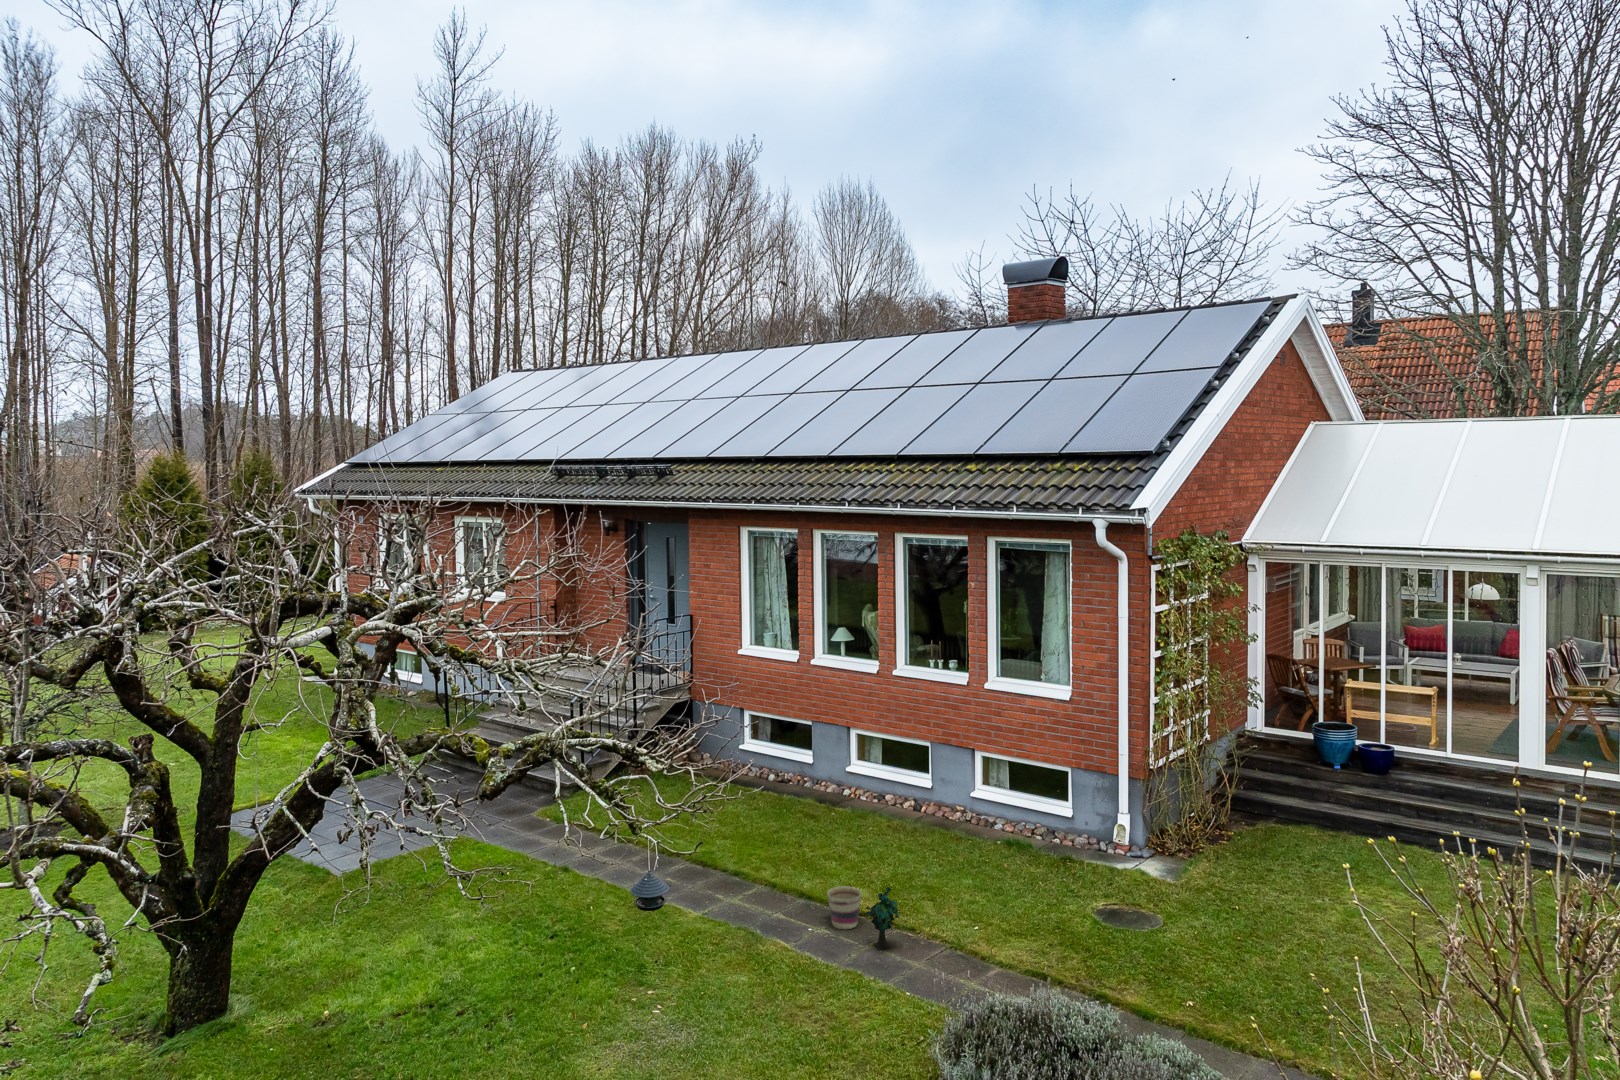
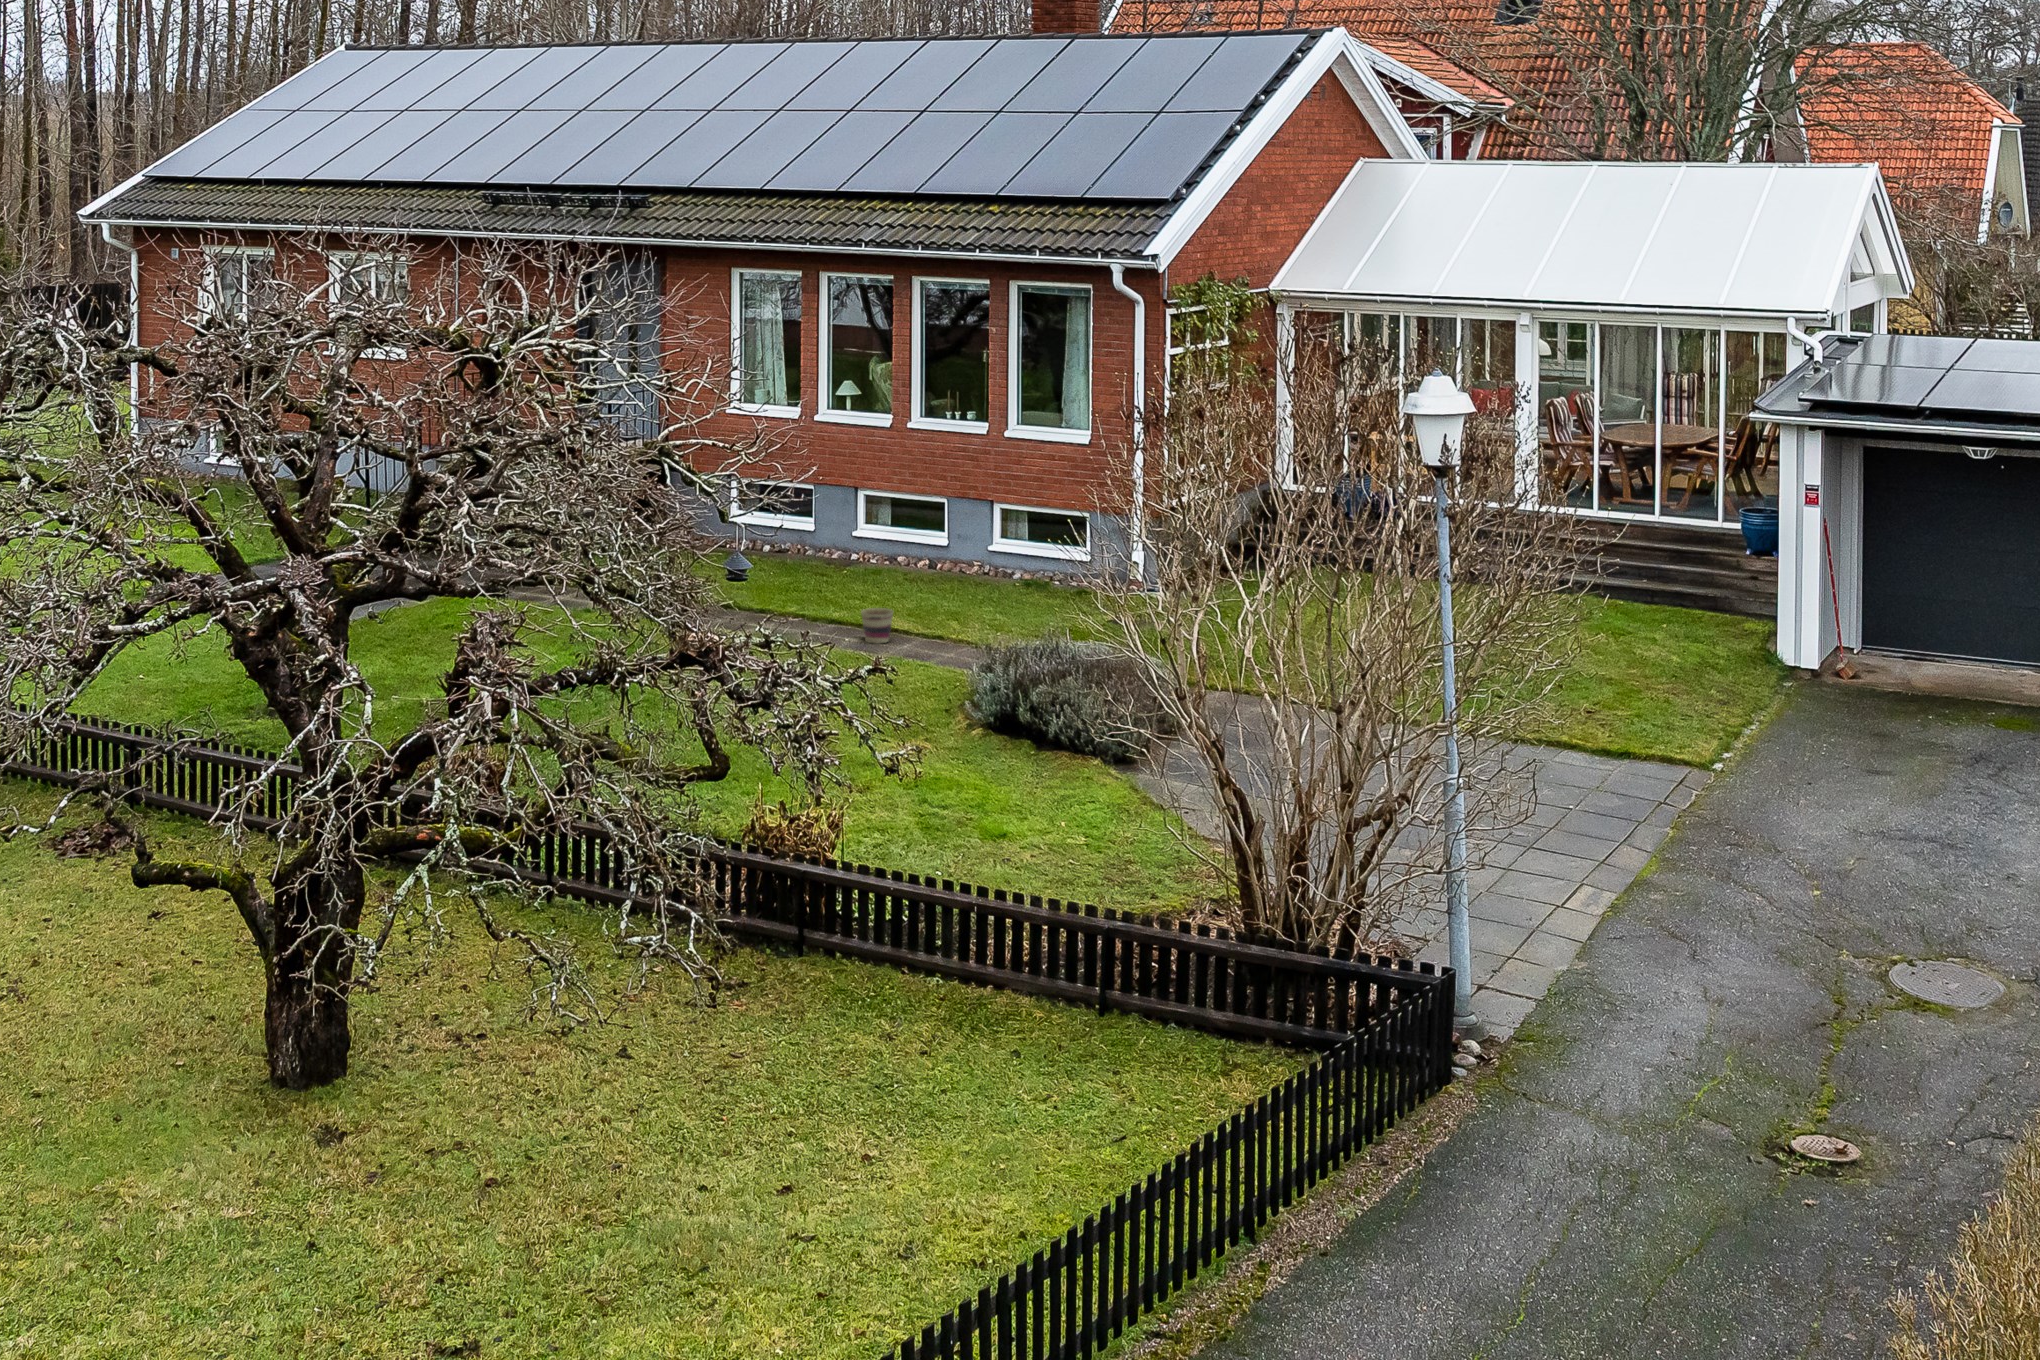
decorative plant: present [866,887,900,949] -> none [899,598,931,654]

